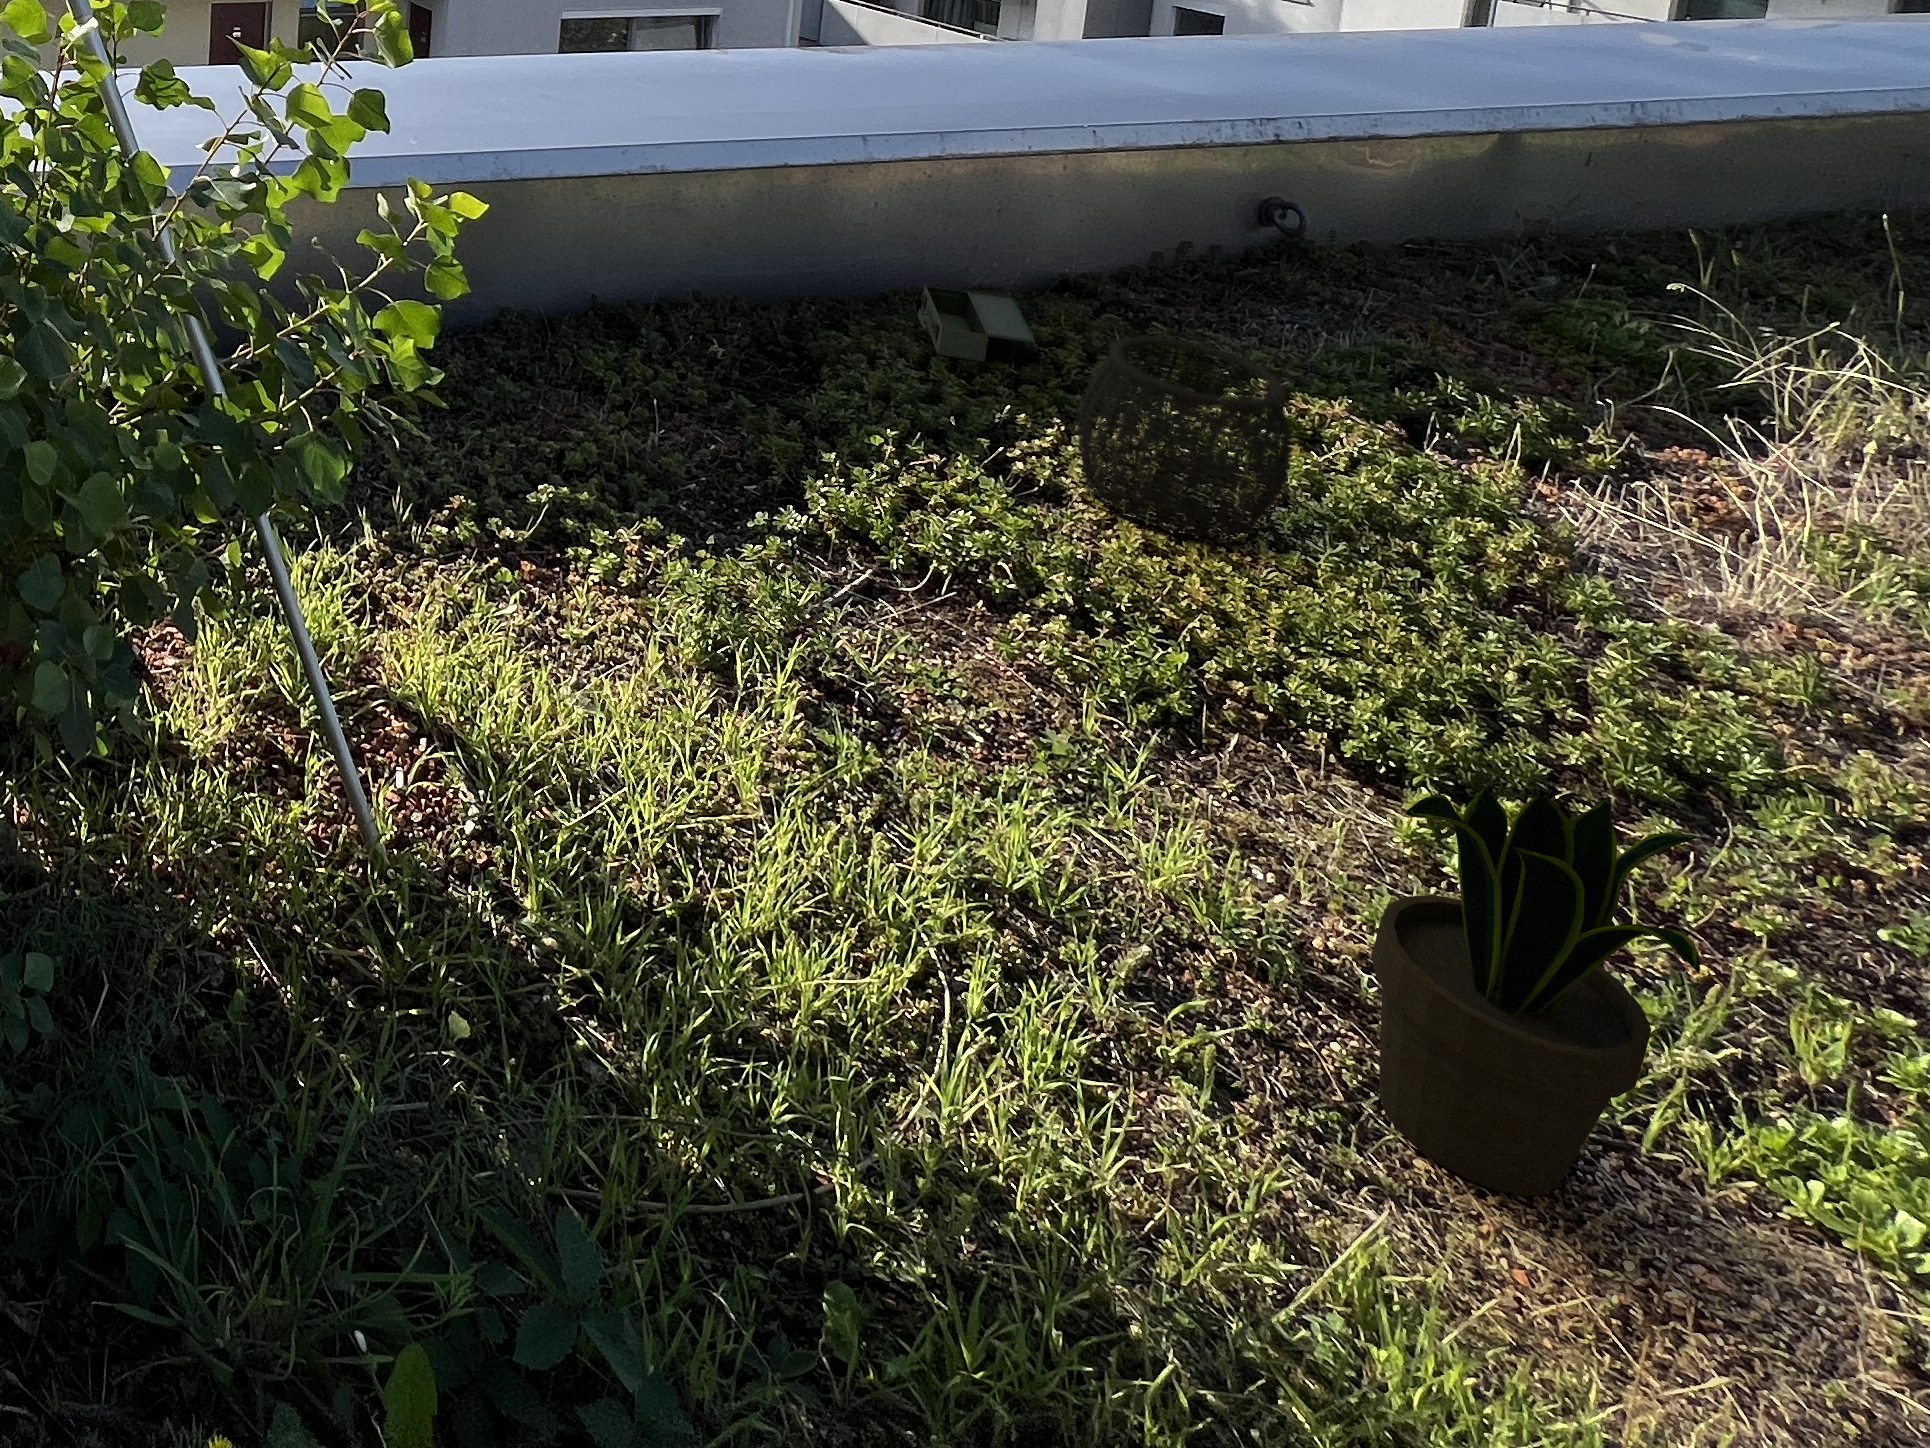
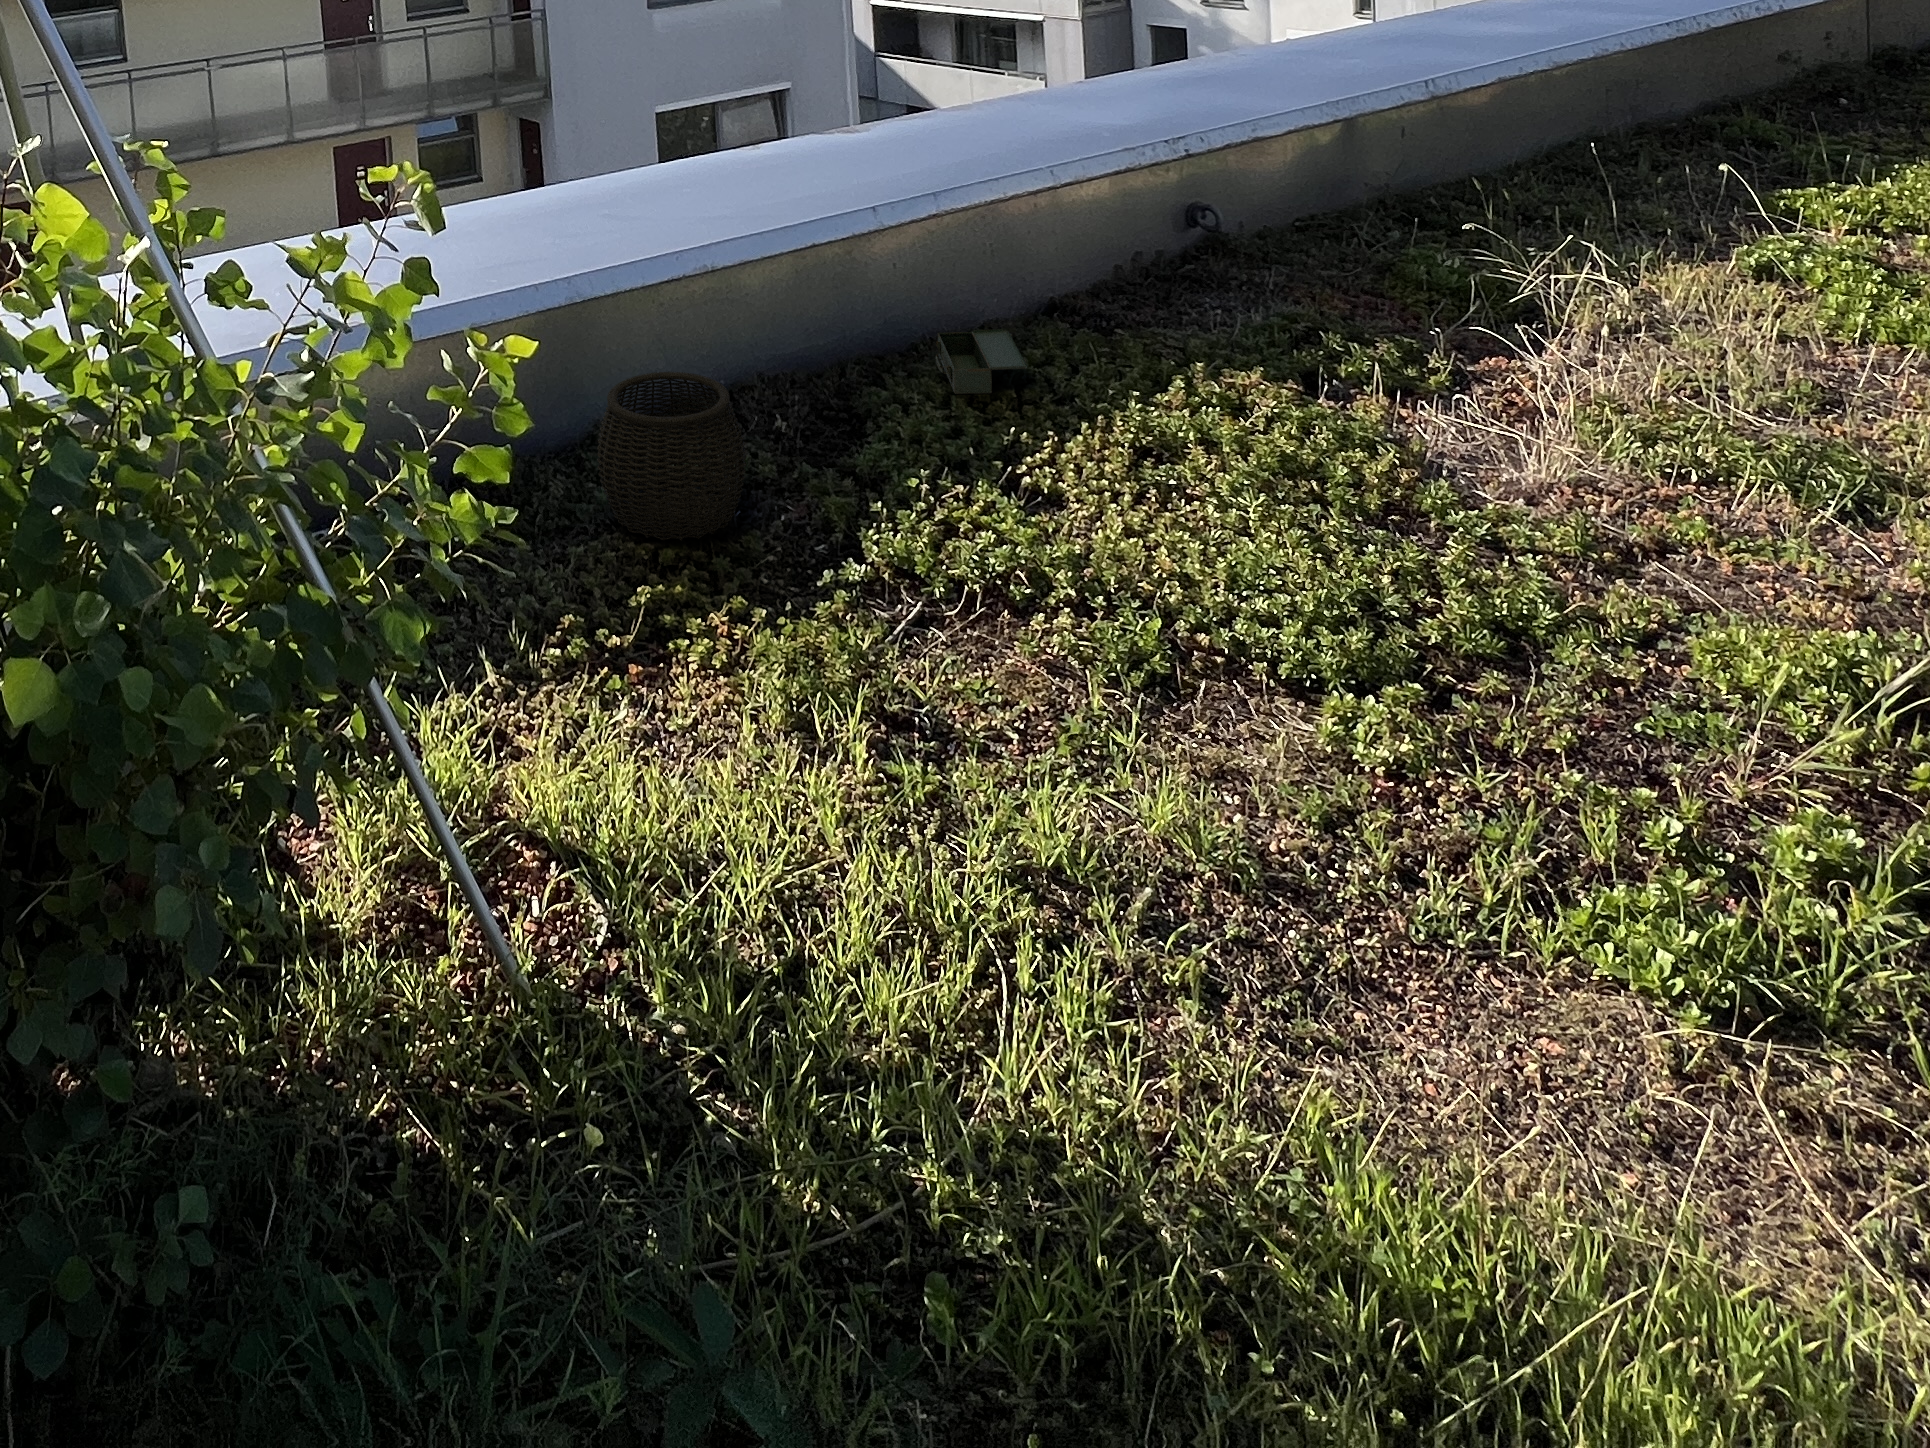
woven basket: present [1076,336,1293,540] -> present [597,372,747,541]
potted plant: present [1371,785,1700,1196] -> none [1294,673,1502,1022]

